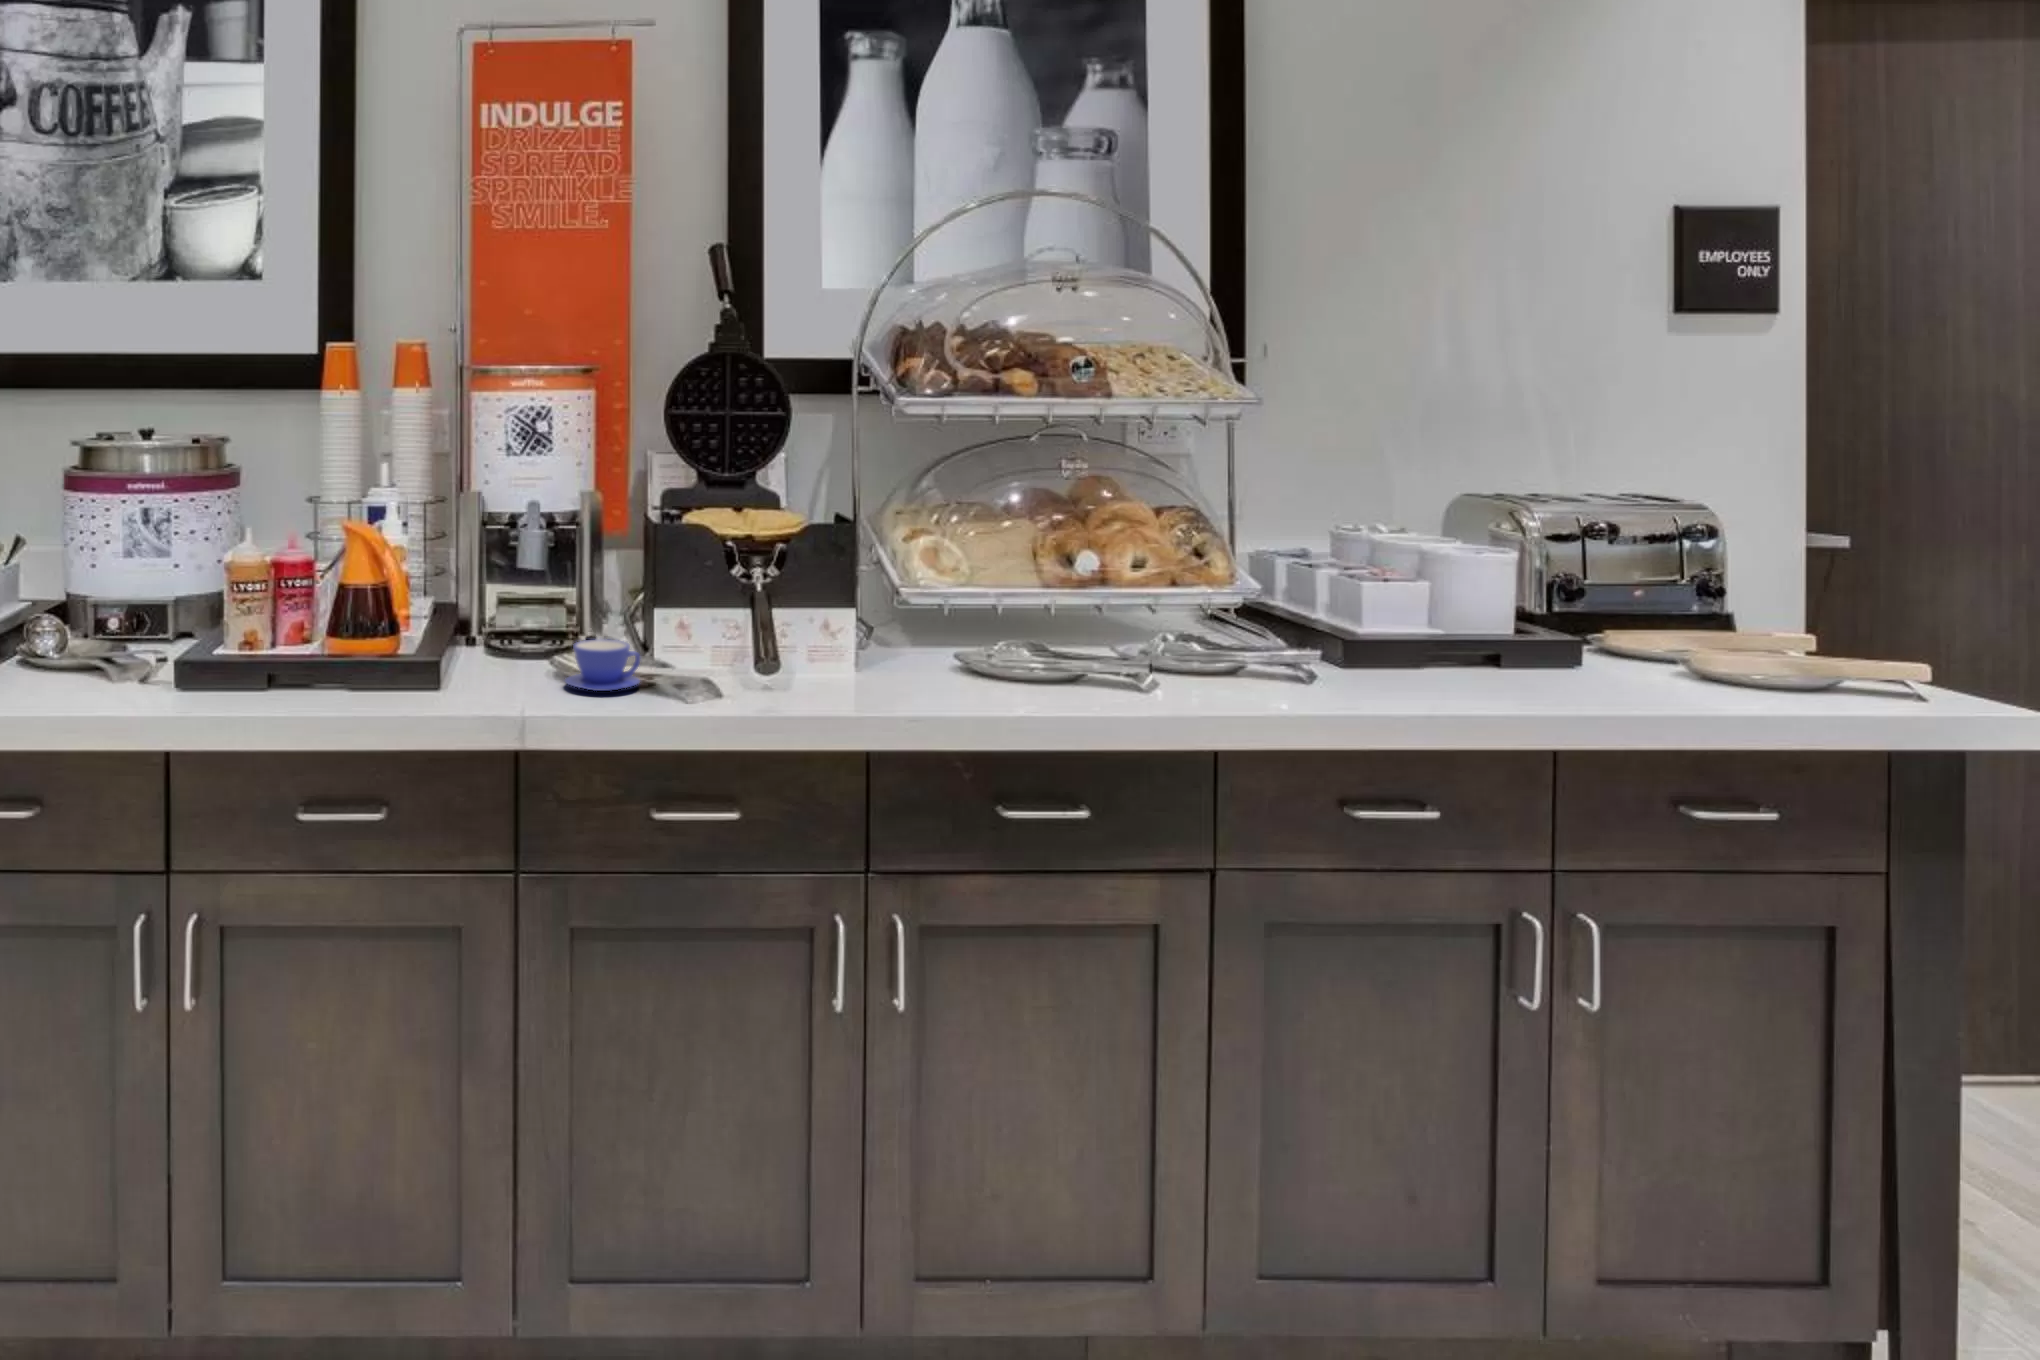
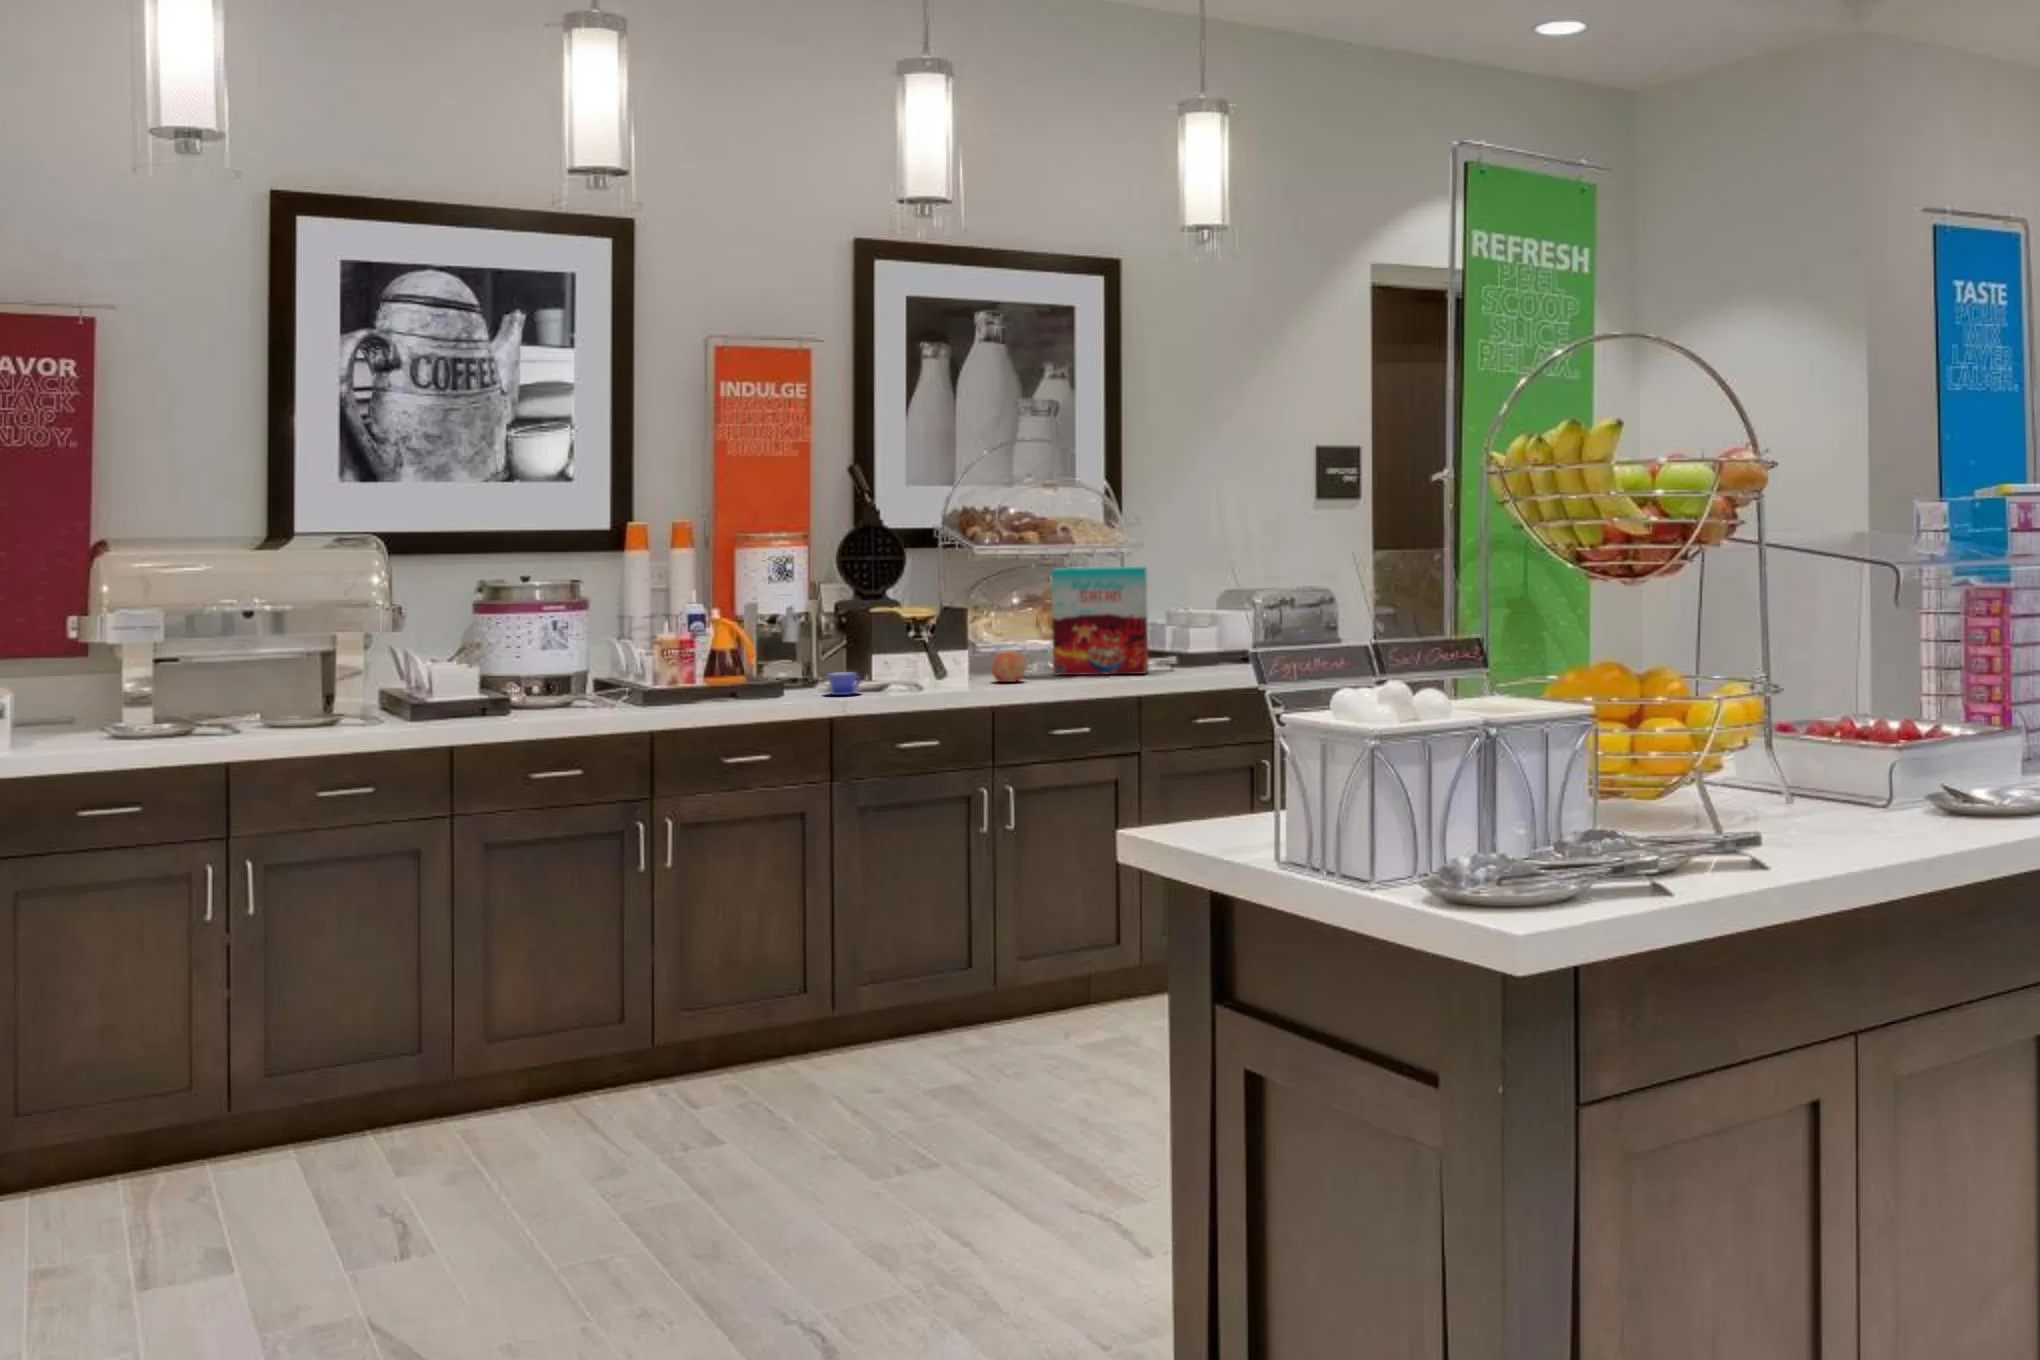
cereal box: none [1067,444,1284,685] -> present [1051,566,1148,675]
apple: none [925,615,996,682] -> present [992,652,1025,682]

